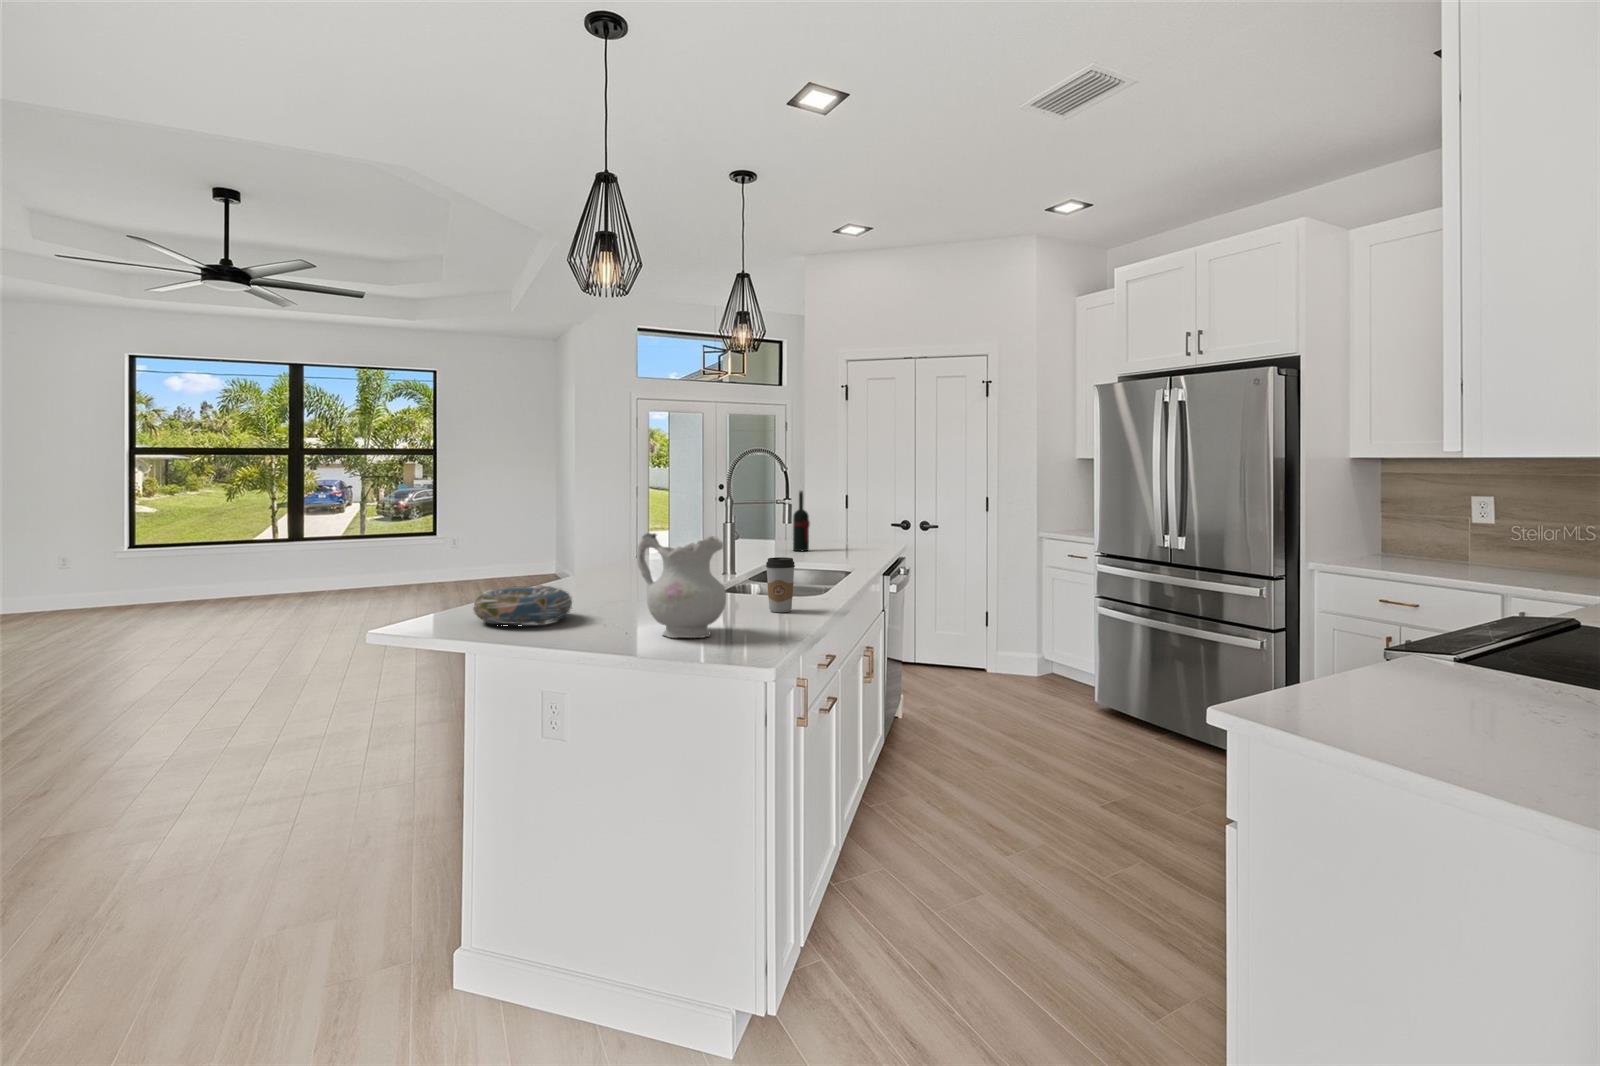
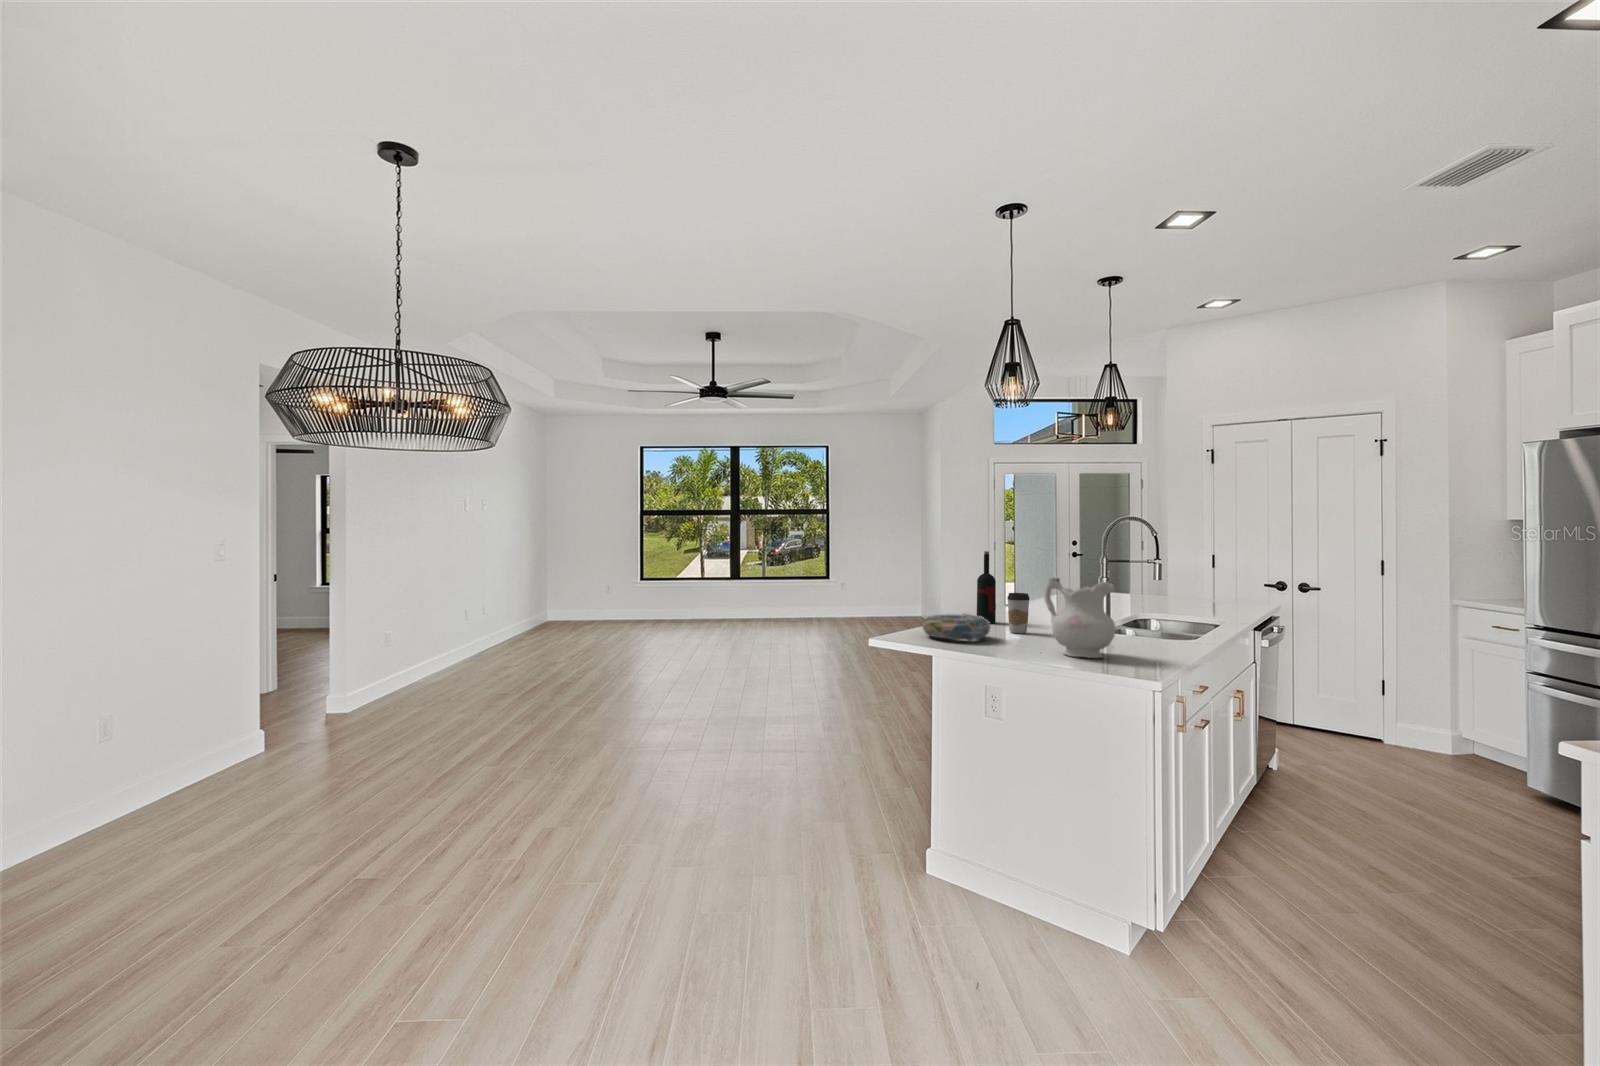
wine bottle: present [793,491,810,551] -> present [977,551,996,623]
coffee cup: present [766,557,795,612] -> present [1007,593,1030,633]

